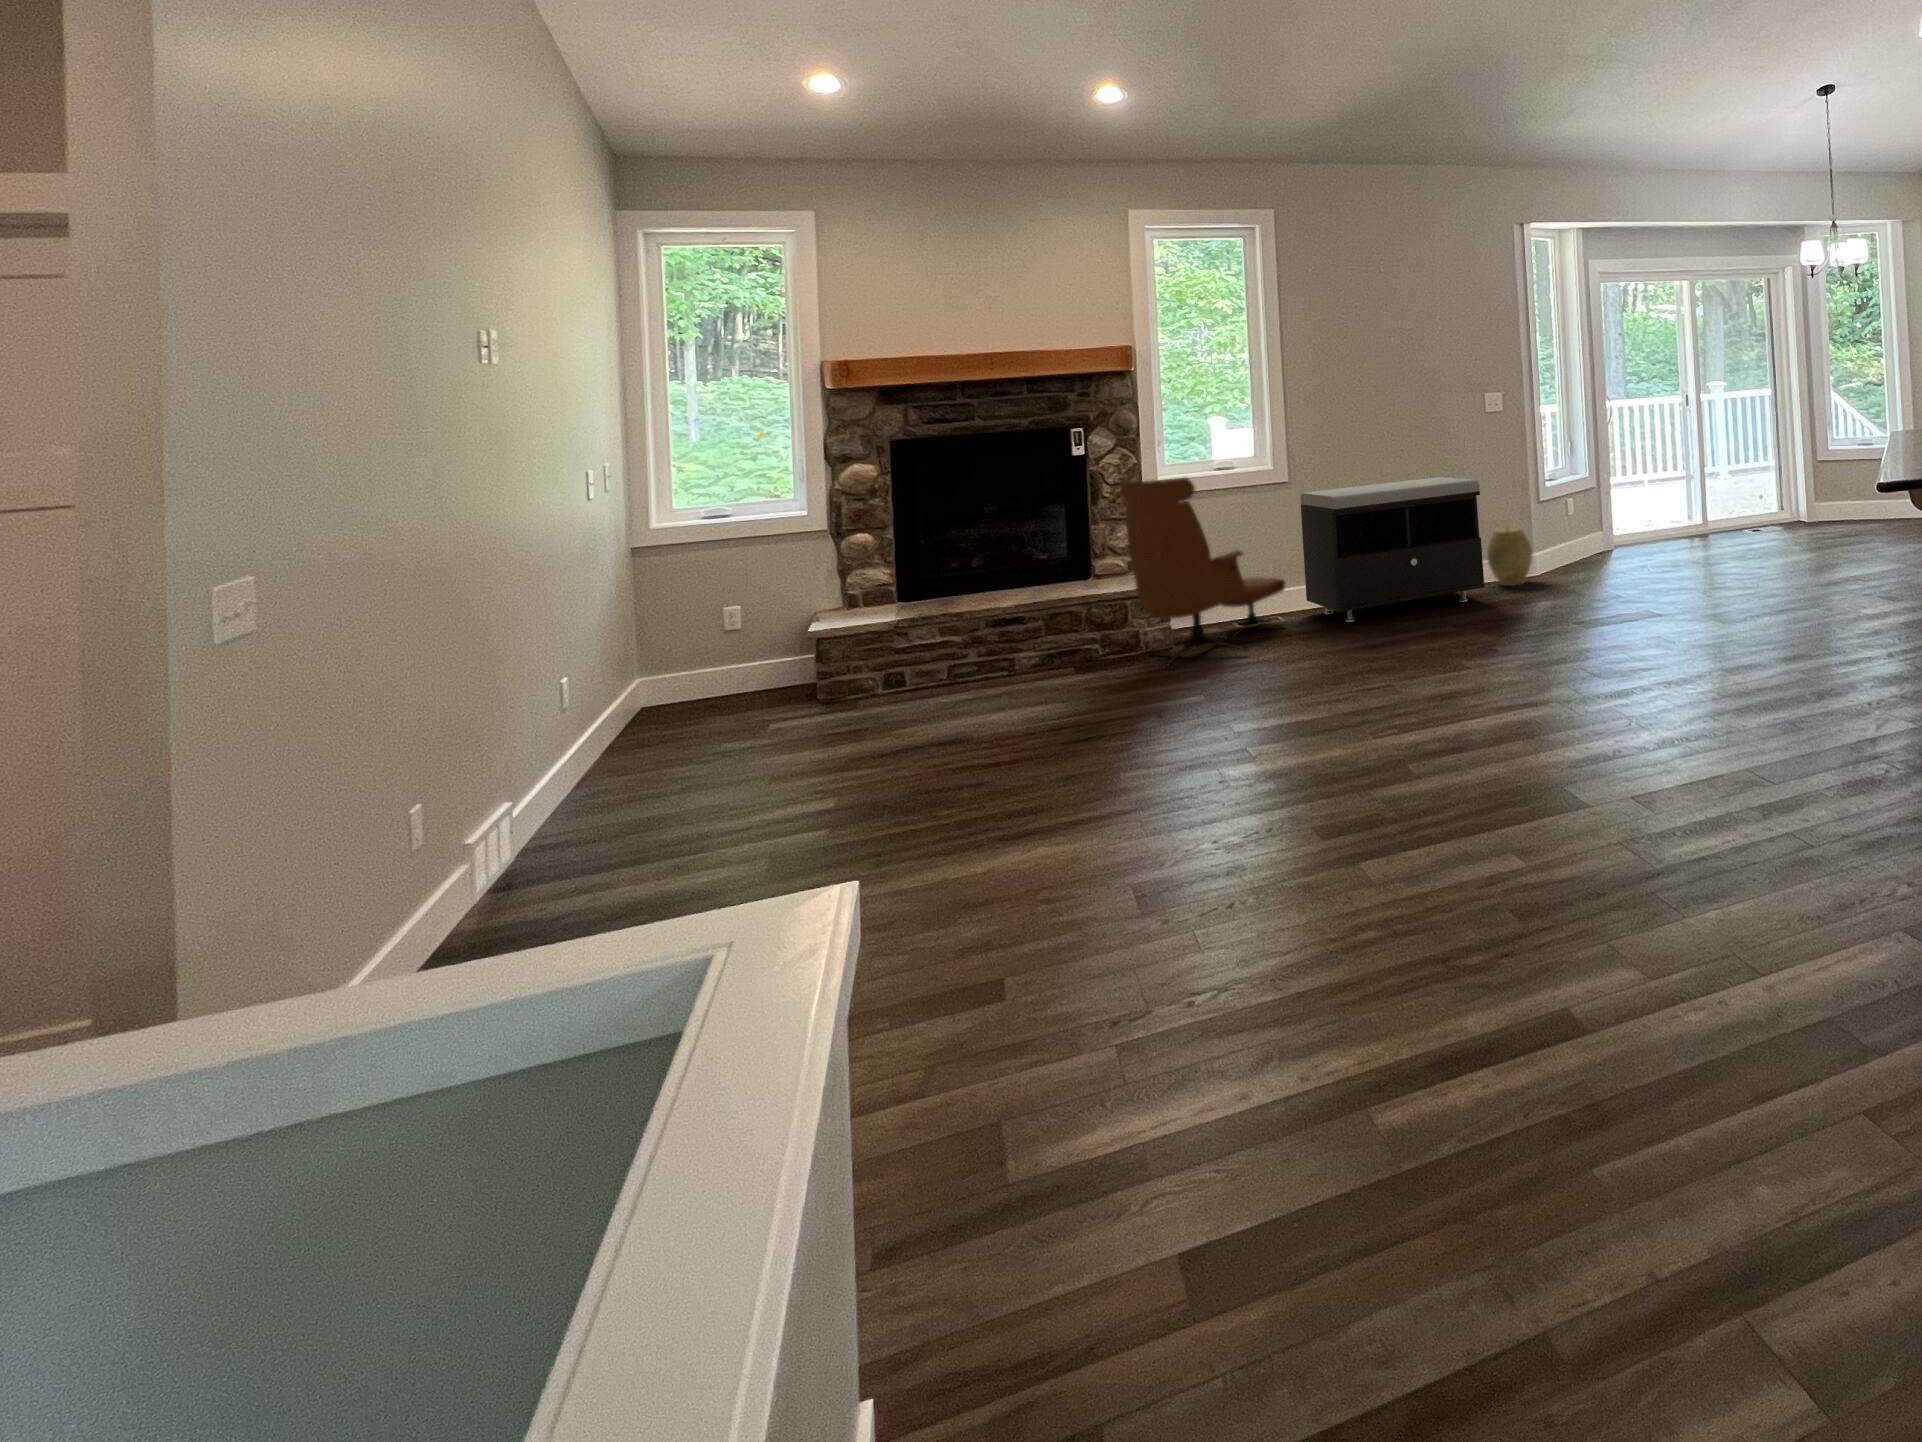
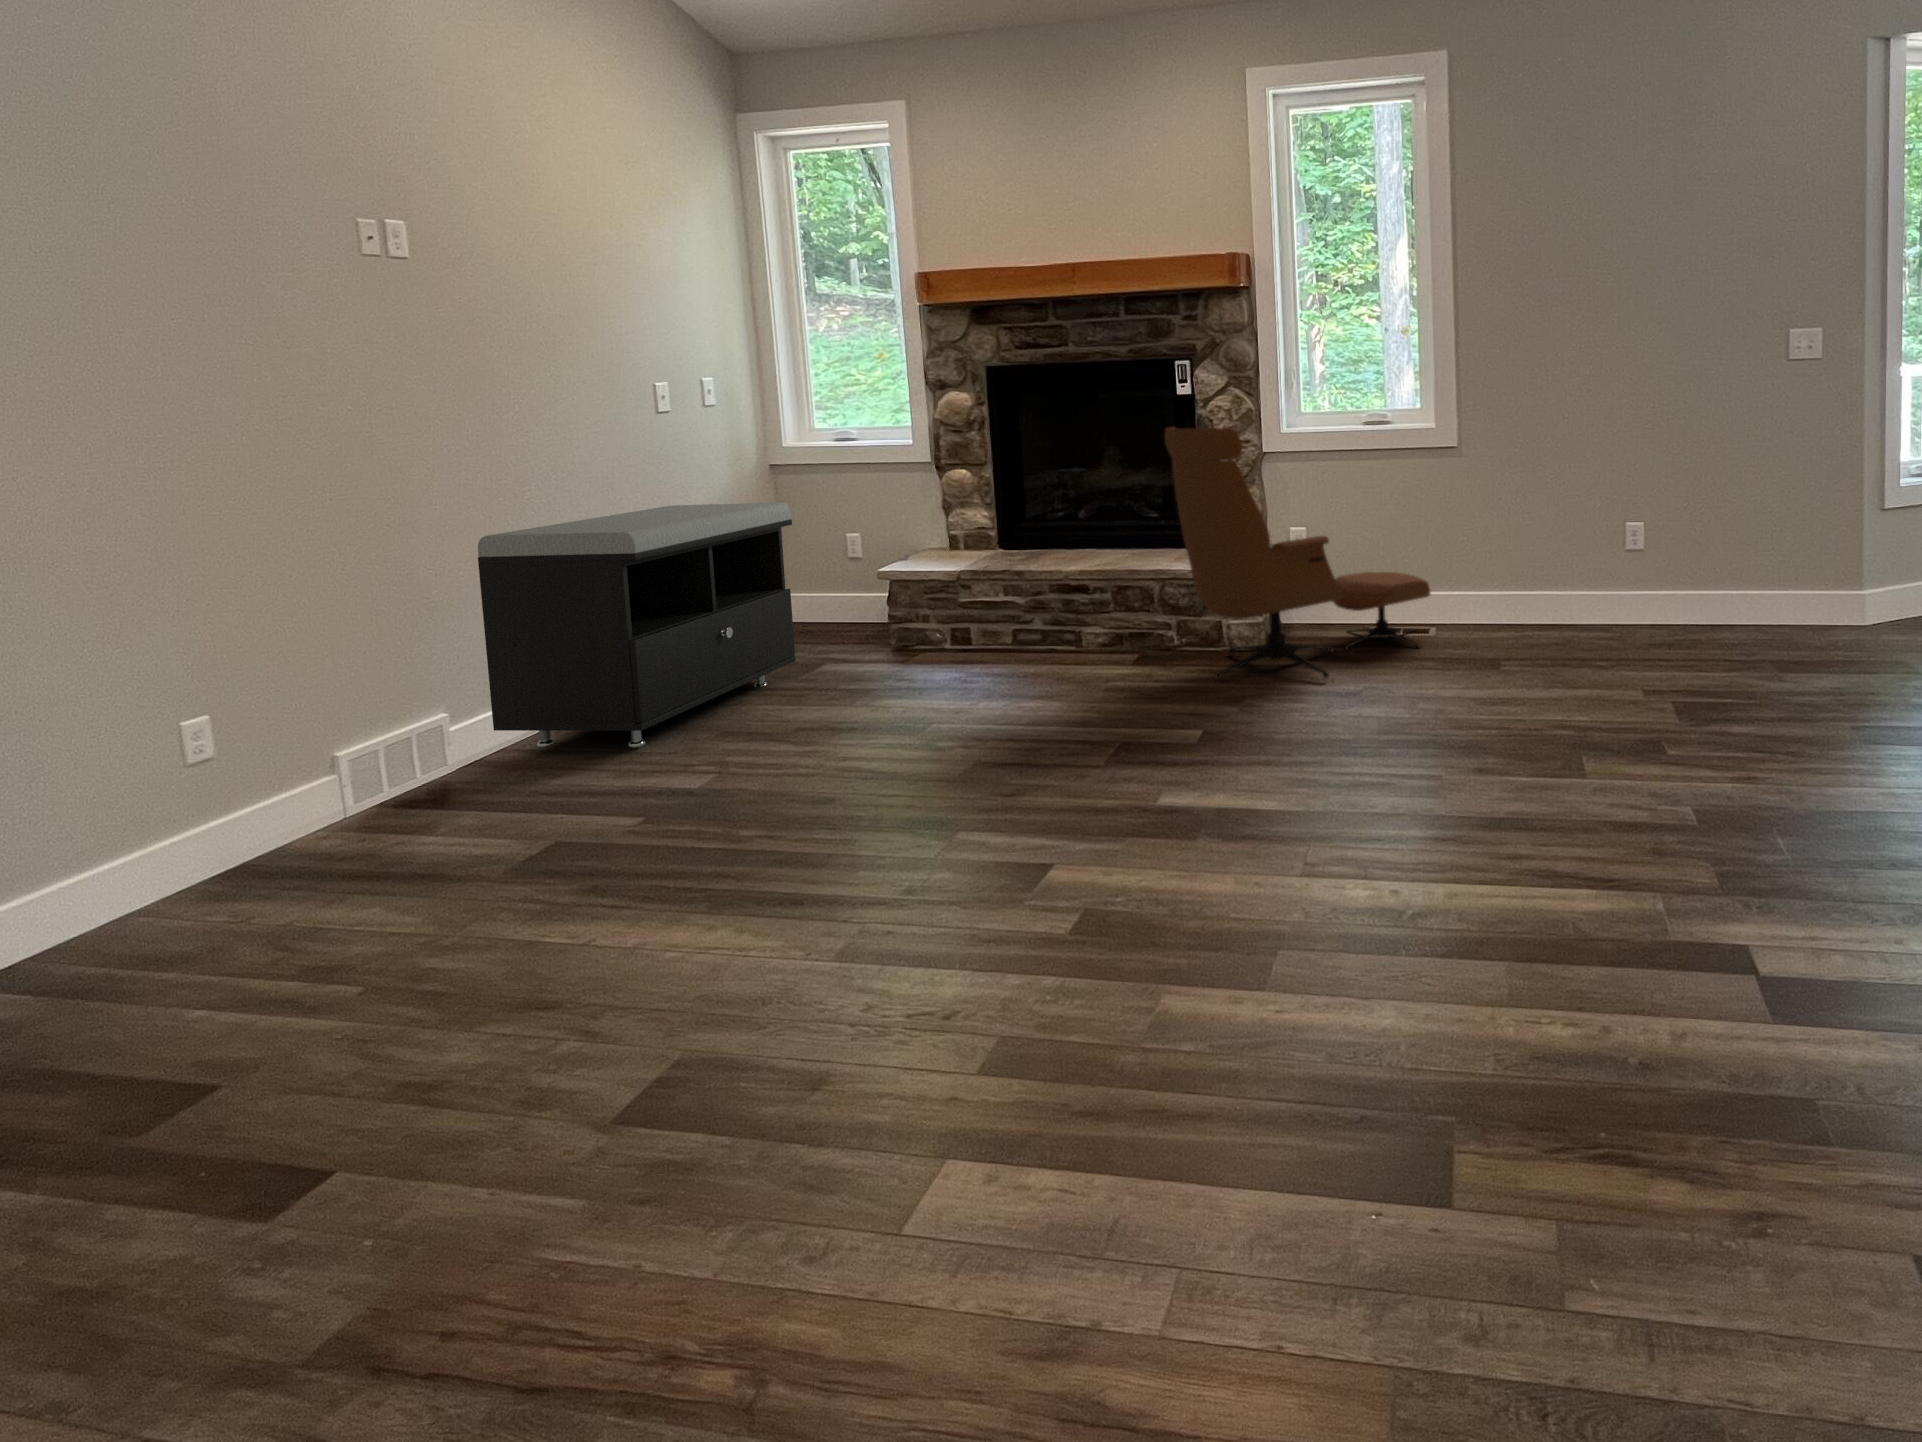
storage bench: present [1300,477,1485,622] -> present [478,502,796,747]
woven basket: present [1487,527,1532,586] -> none [1771,542,1853,637]

